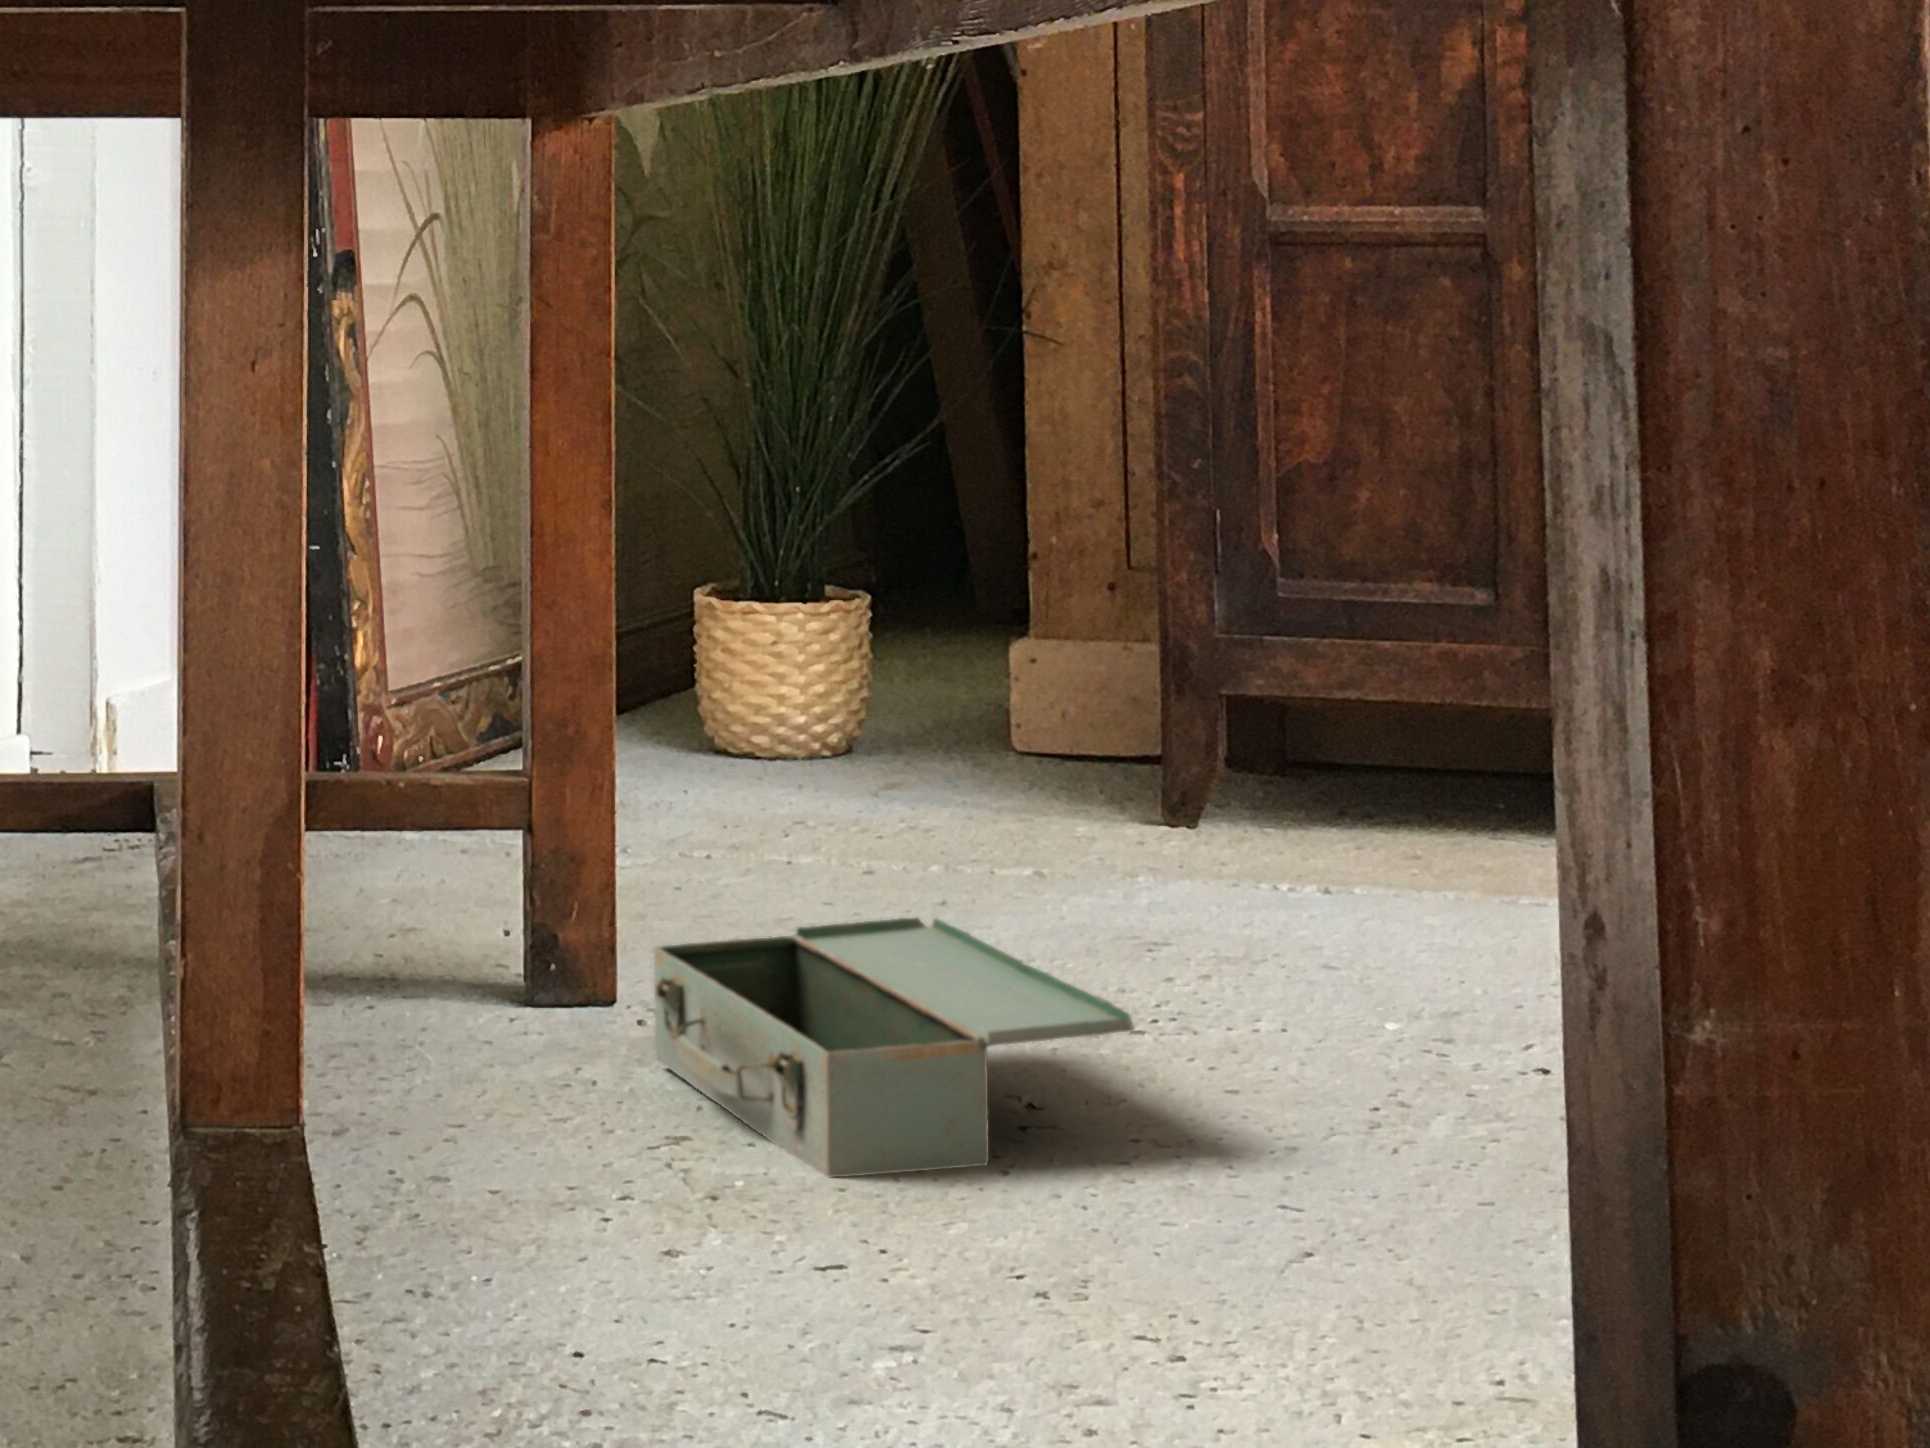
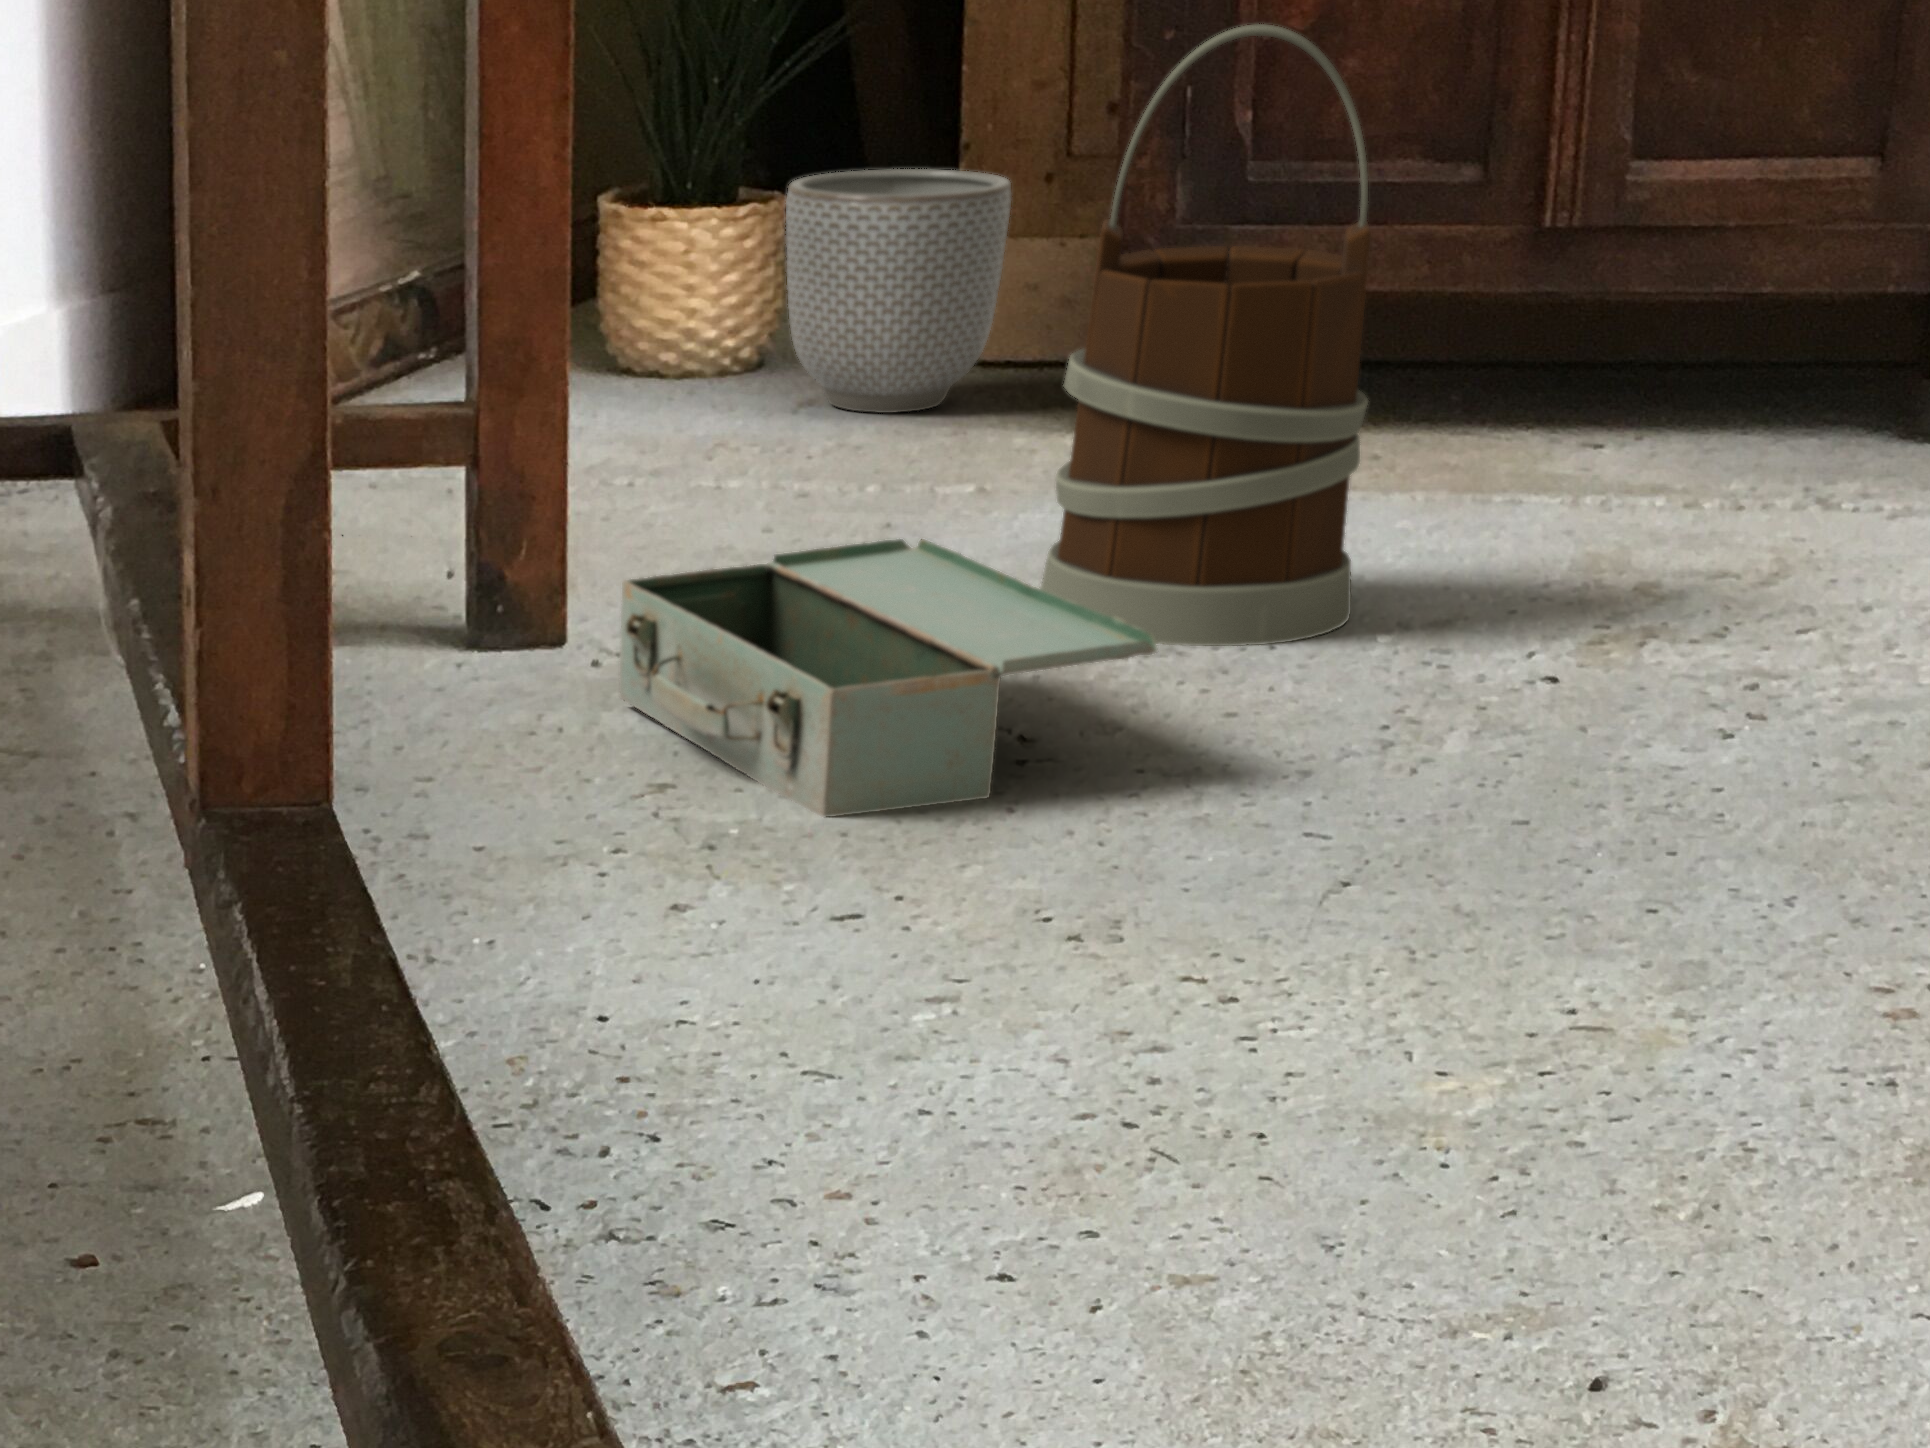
wooden bucket: none [1069,480,1365,1032] -> present [1040,24,1371,646]
planter: none [858,577,1065,799] -> present [786,169,1012,413]

